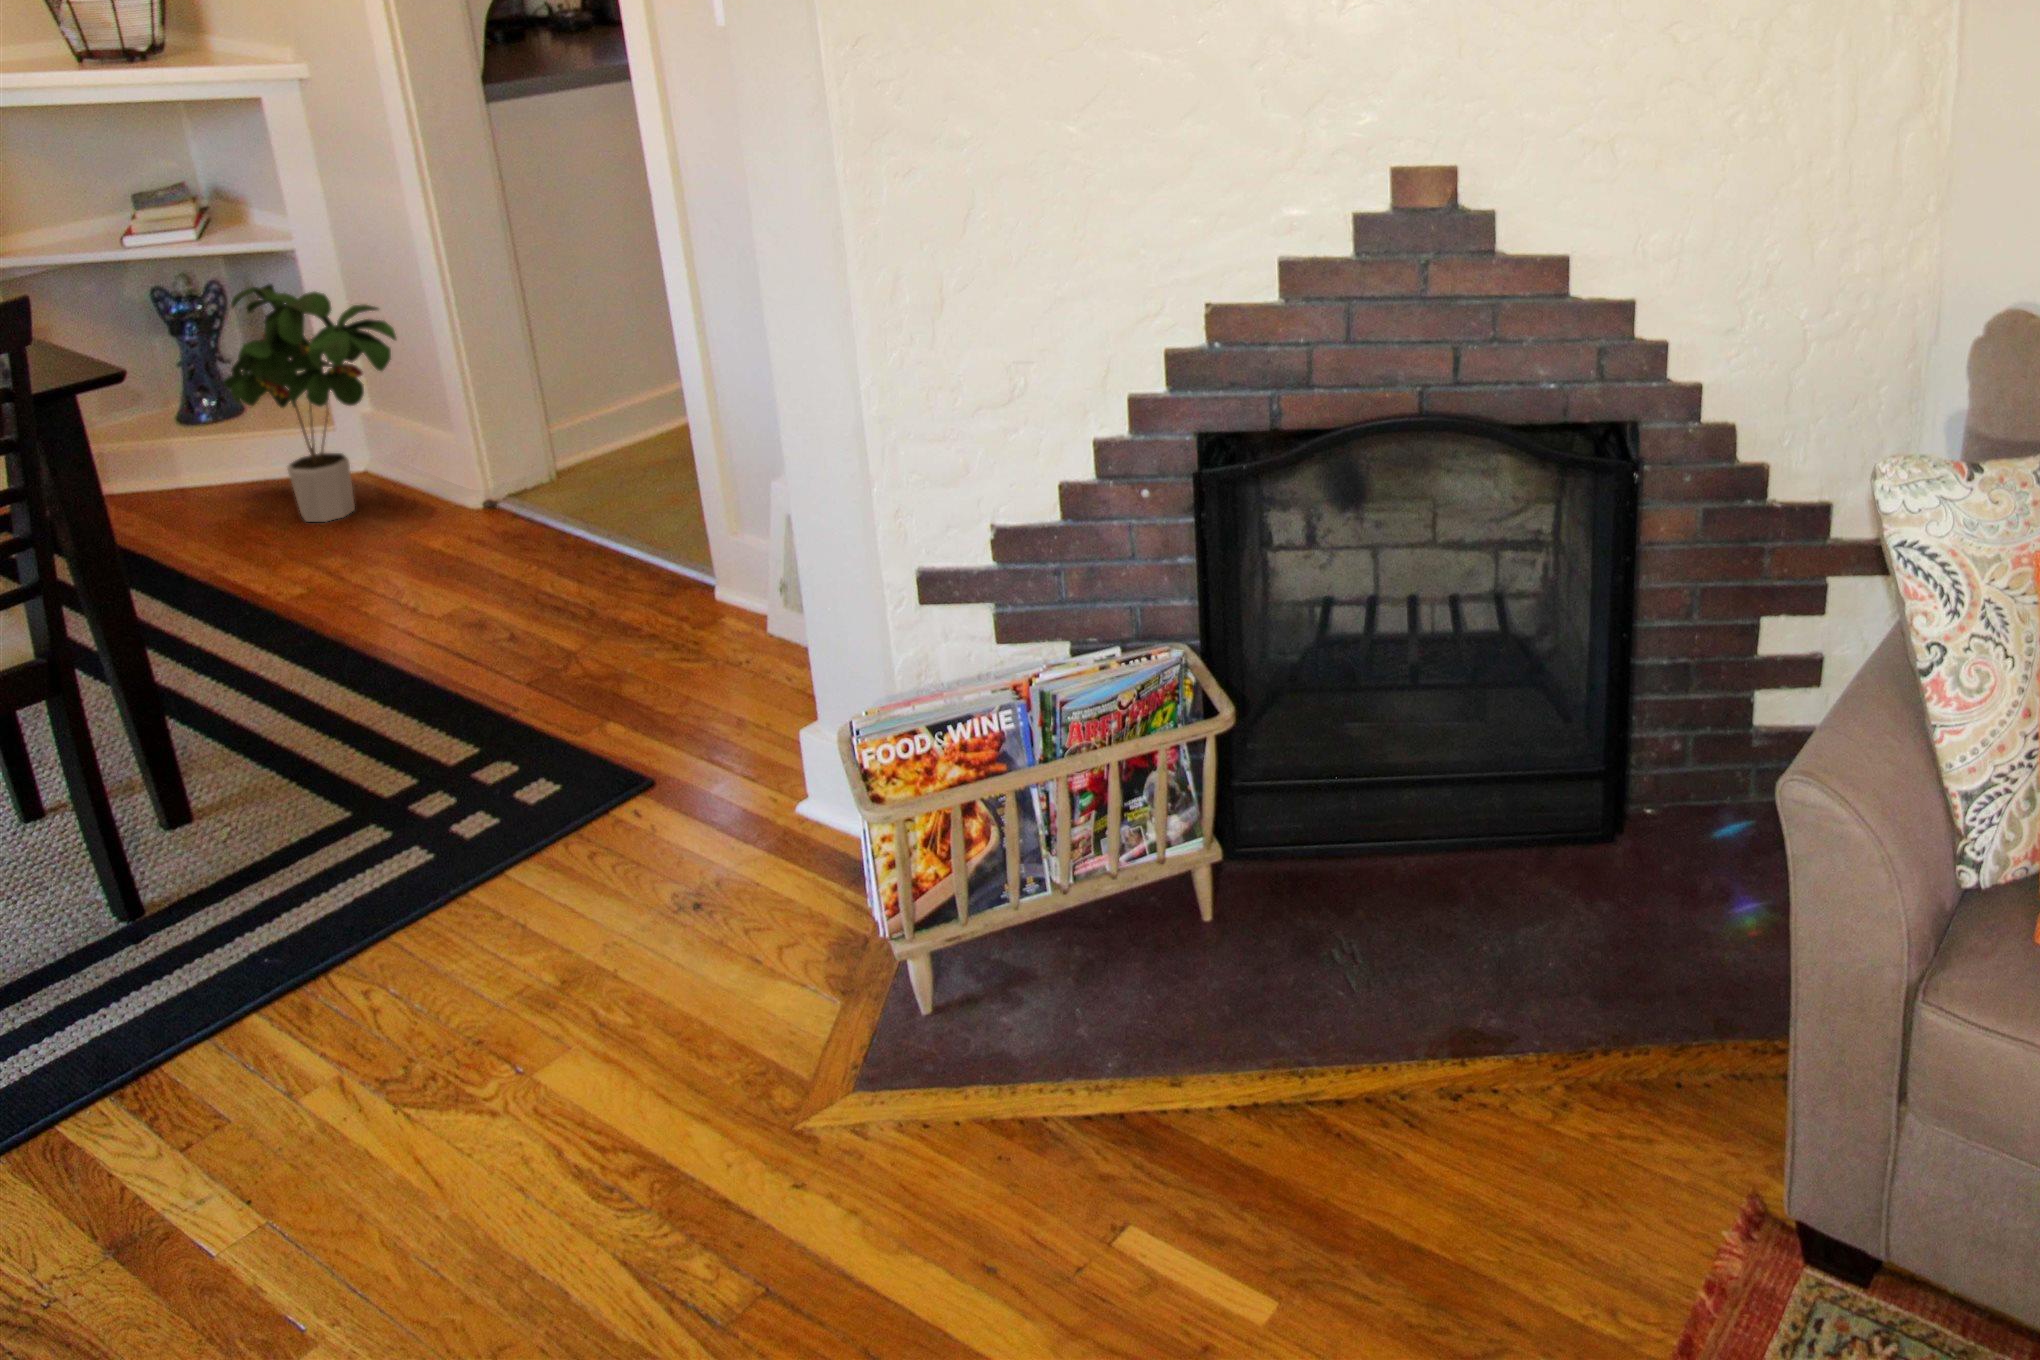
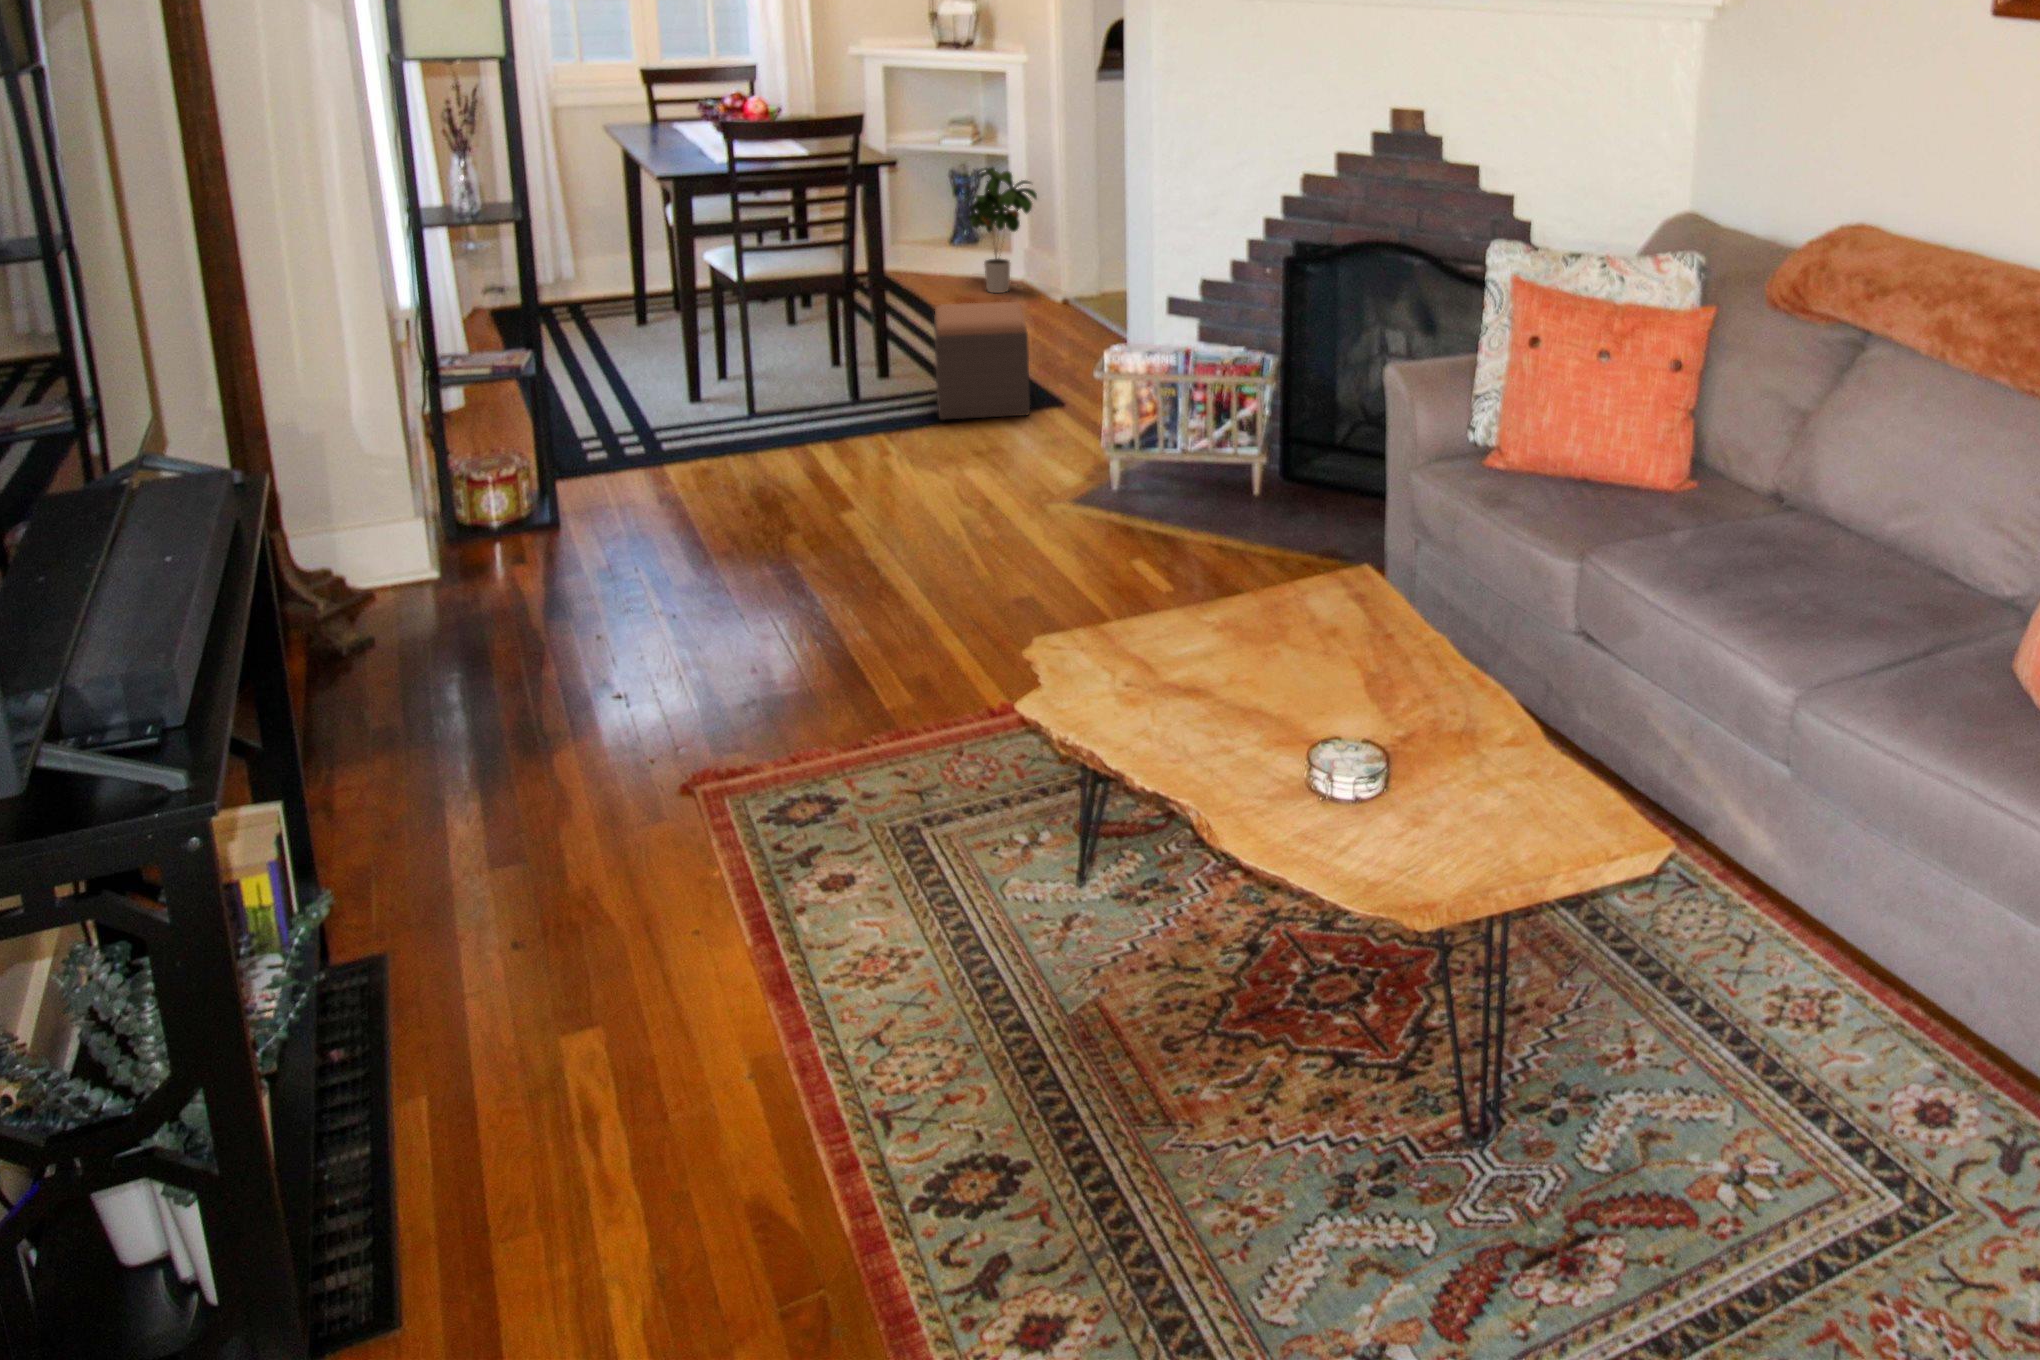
footstool: none [309,618,605,932] -> present [934,302,1030,420]

